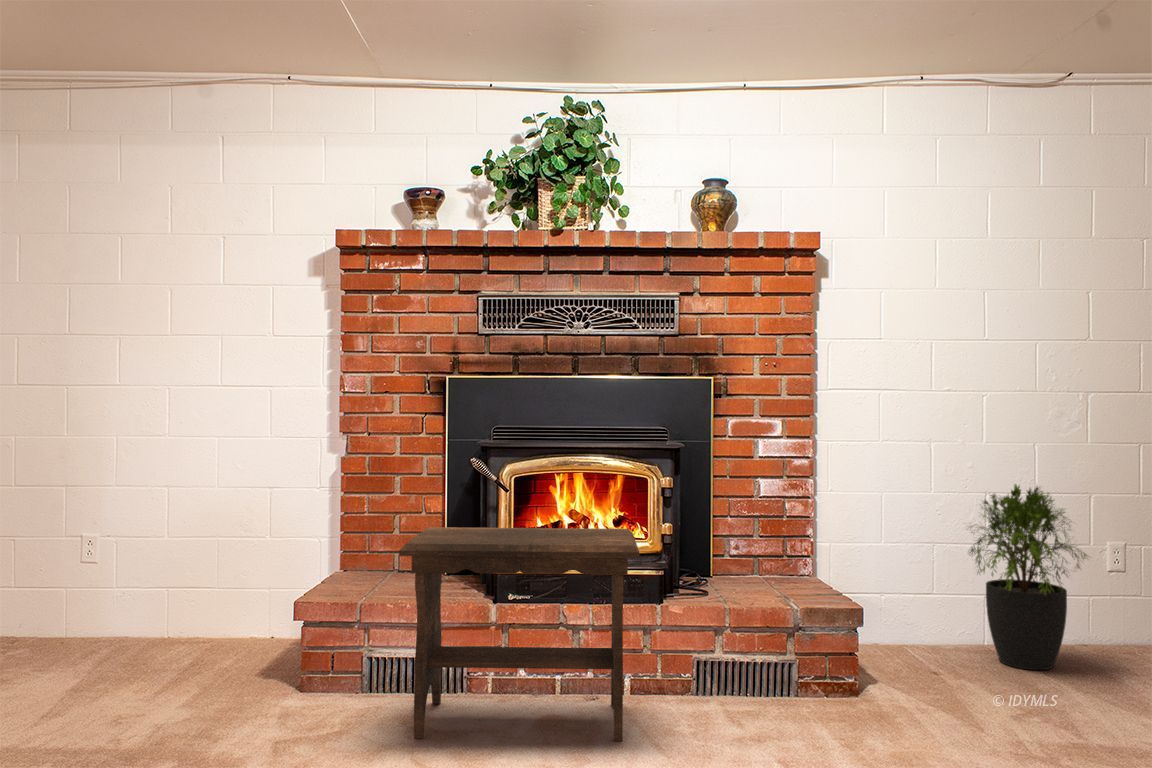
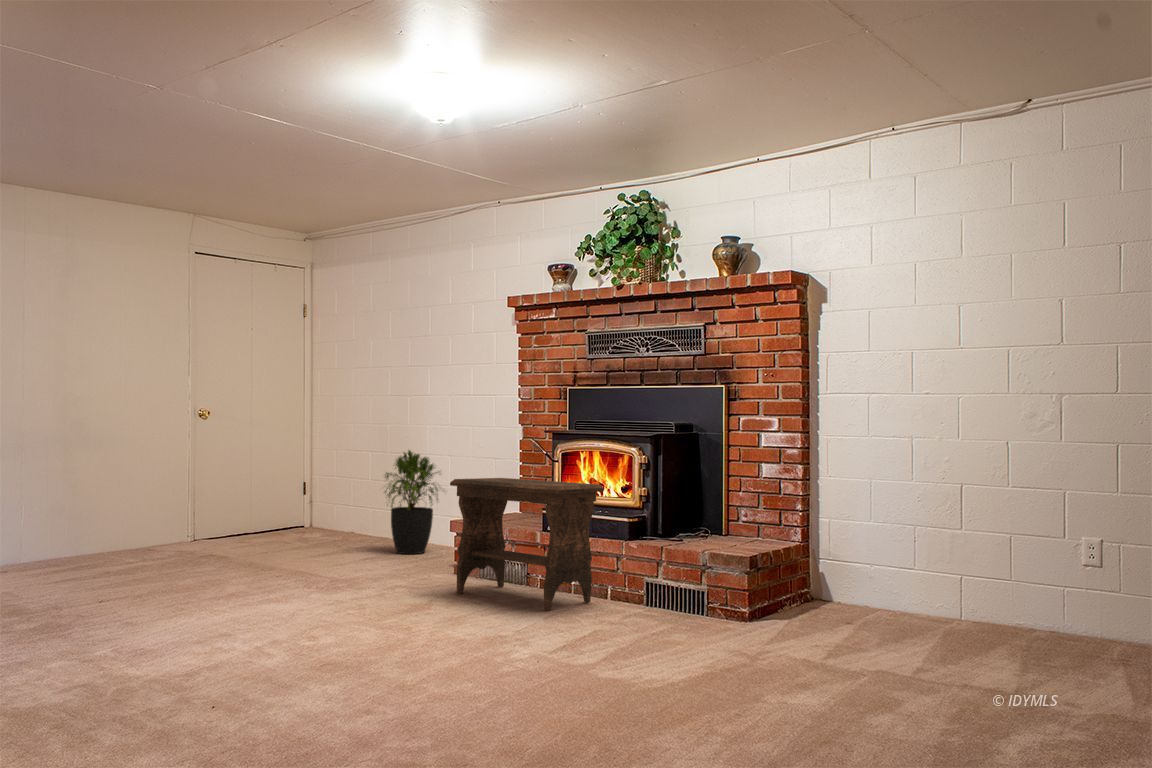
potted plant: present [969,484,1087,670] -> present [385,450,438,554]

